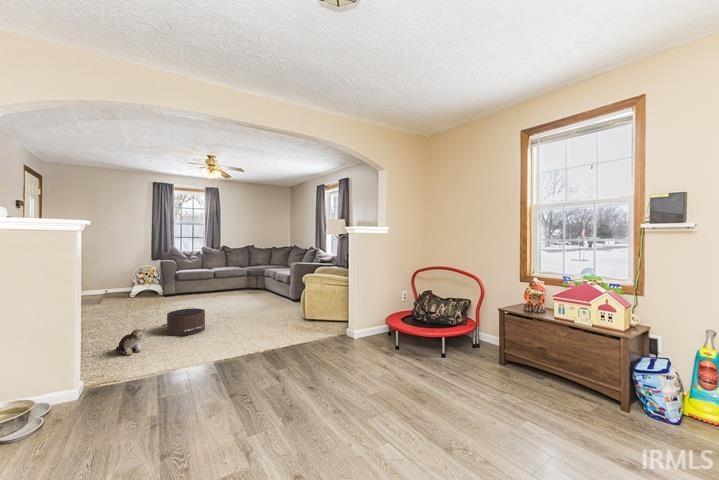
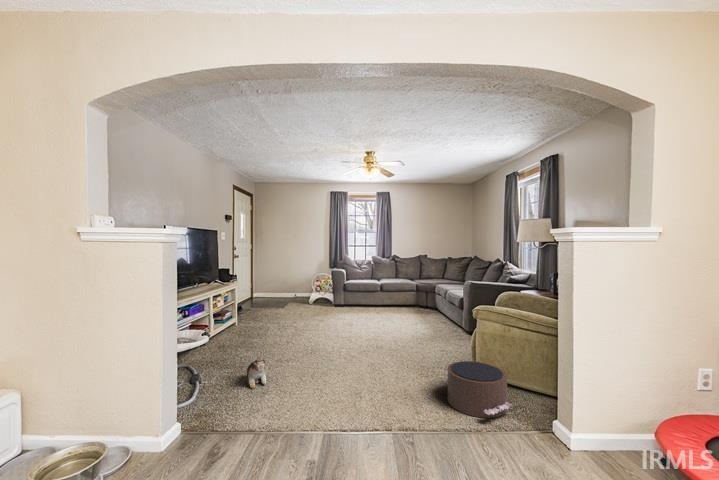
pouf: present [162,308,205,336] -> present [437,361,512,418]

